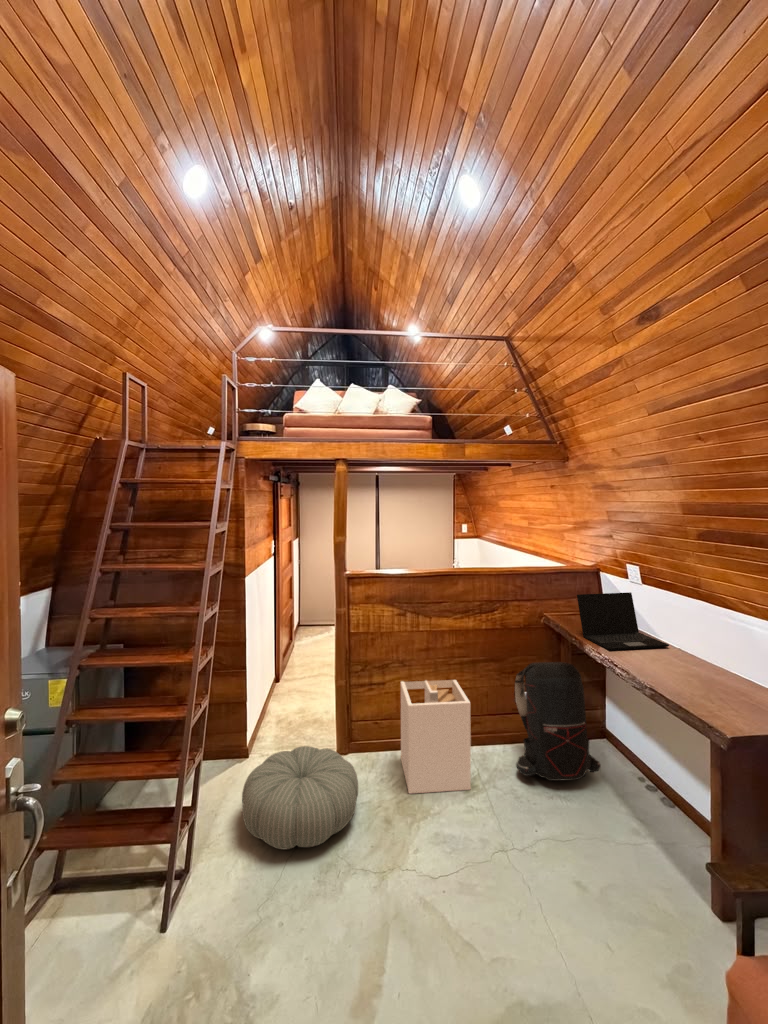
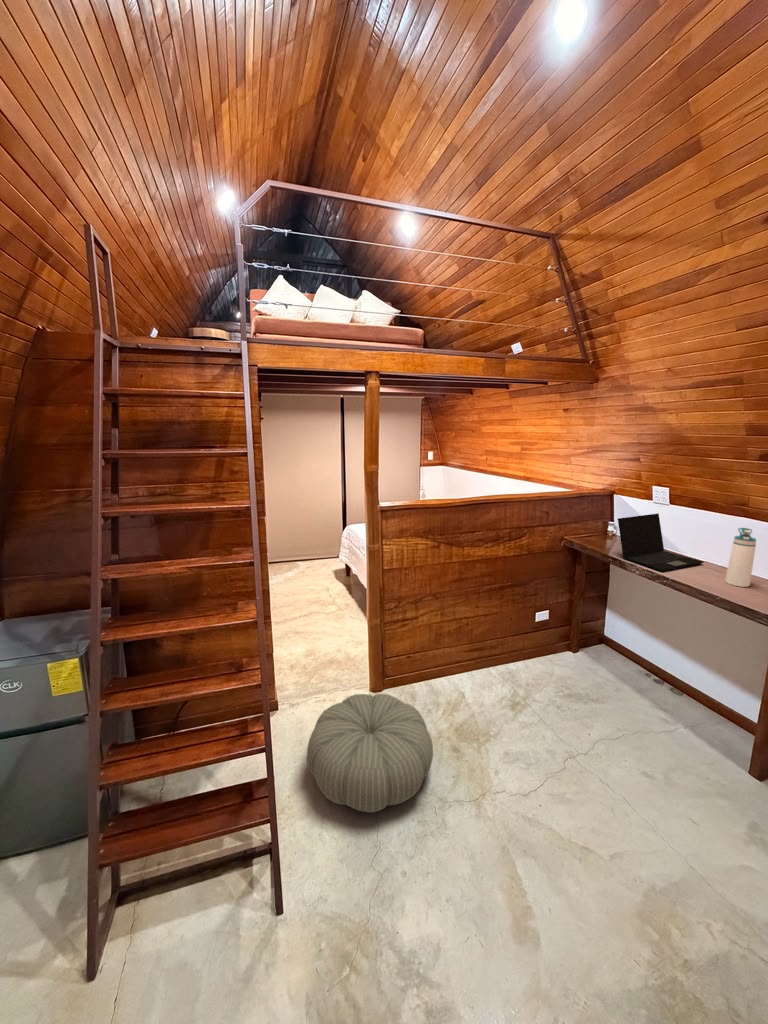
water bottle: none [671,607,695,670] -> present [725,528,756,587]
backpack: present [515,662,601,781] -> none [536,582,621,690]
laundry hamper: present [401,680,471,794] -> none [437,607,523,723]

